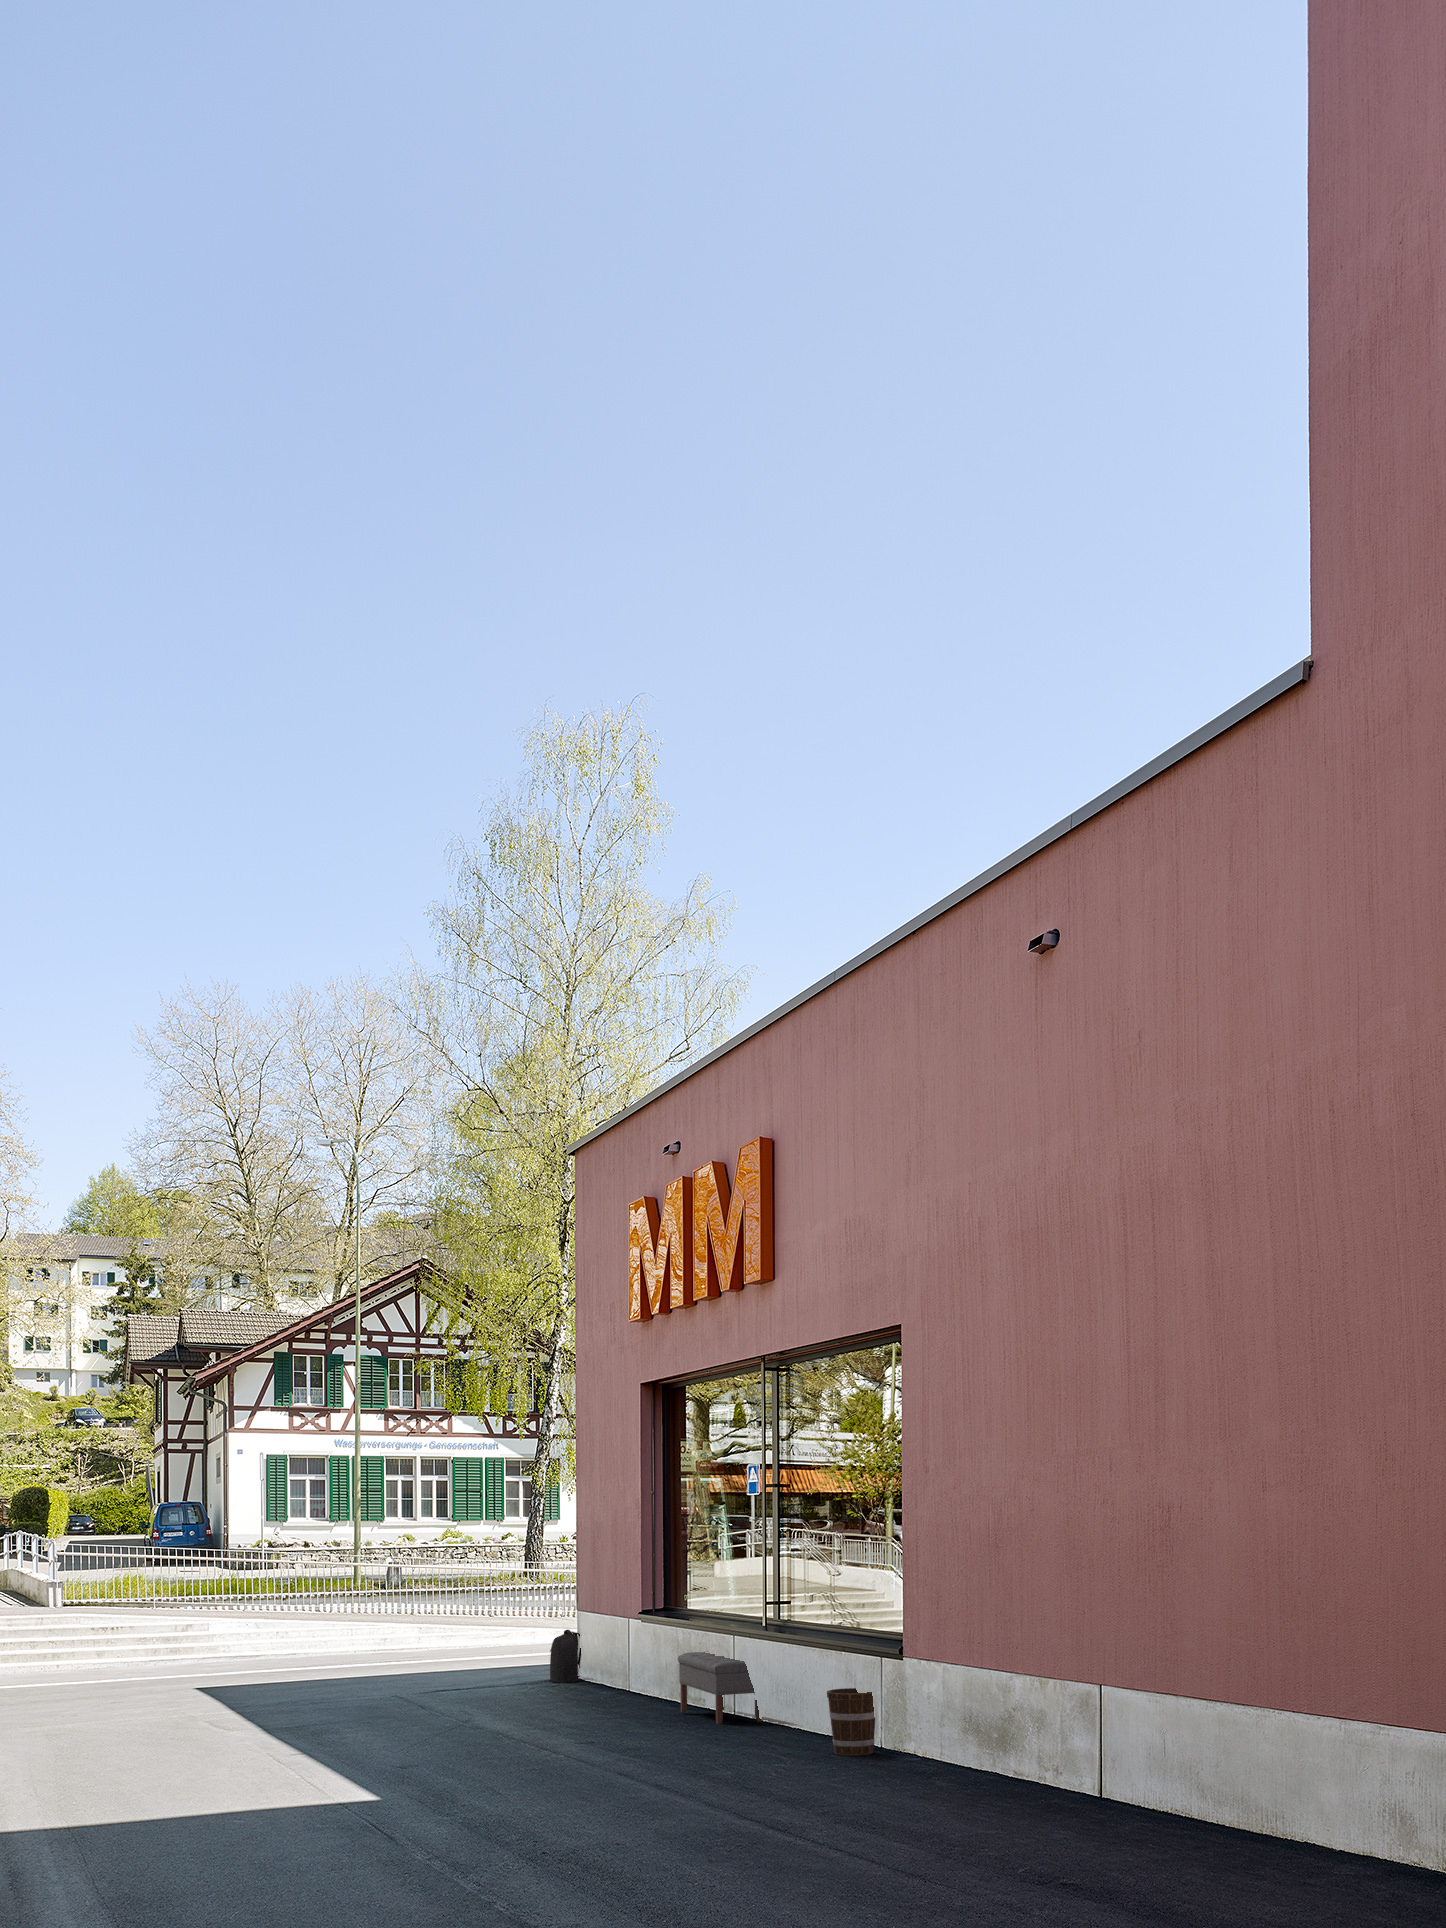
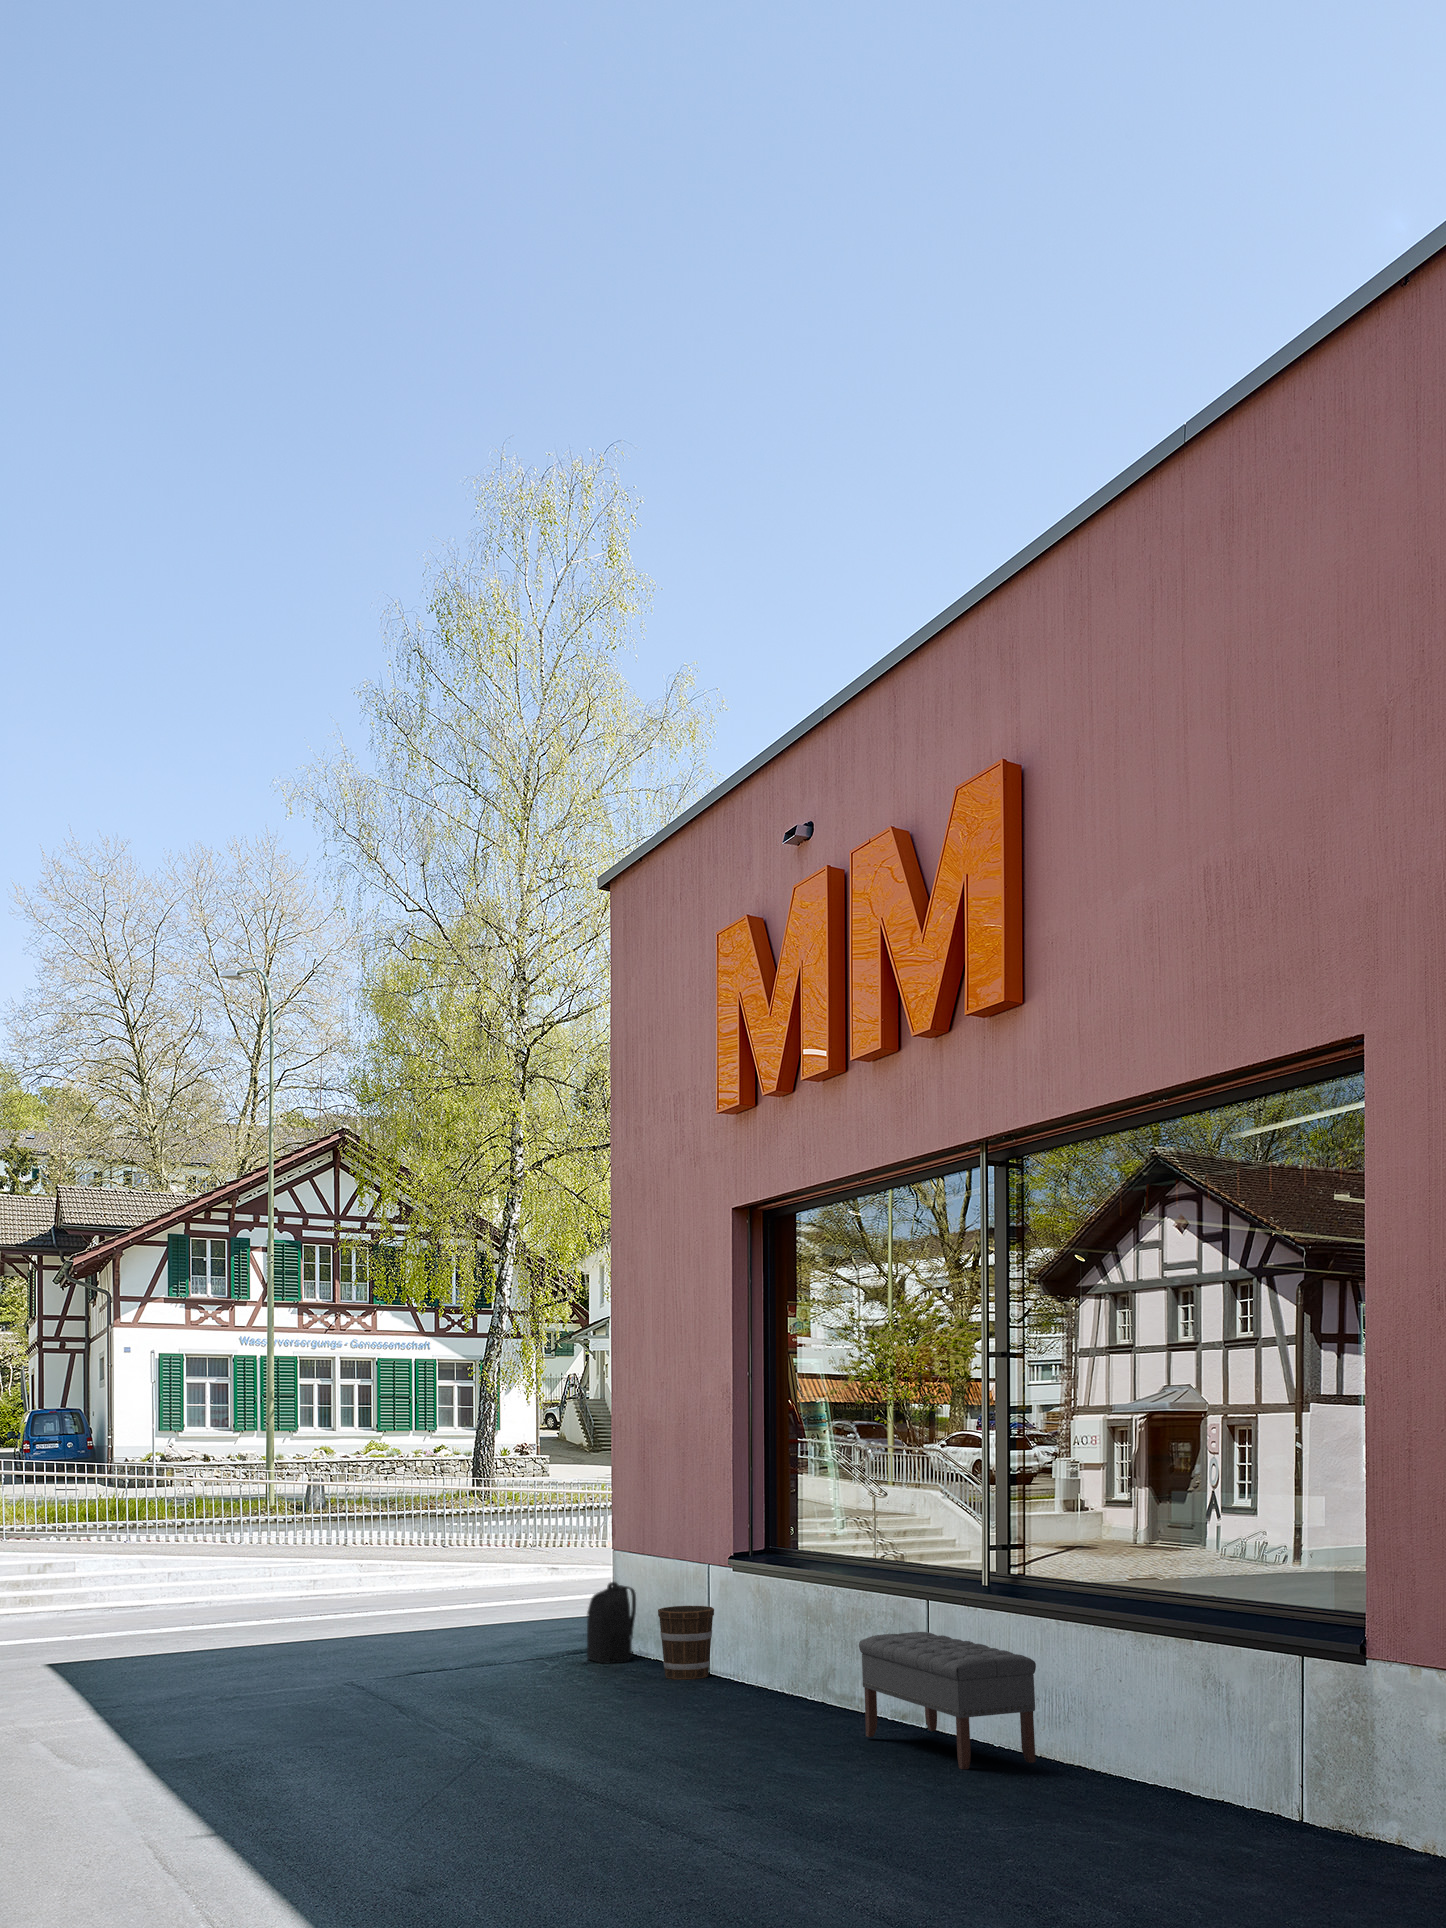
bucket: present [827,1688,875,1756] -> present [658,1606,714,1680]

